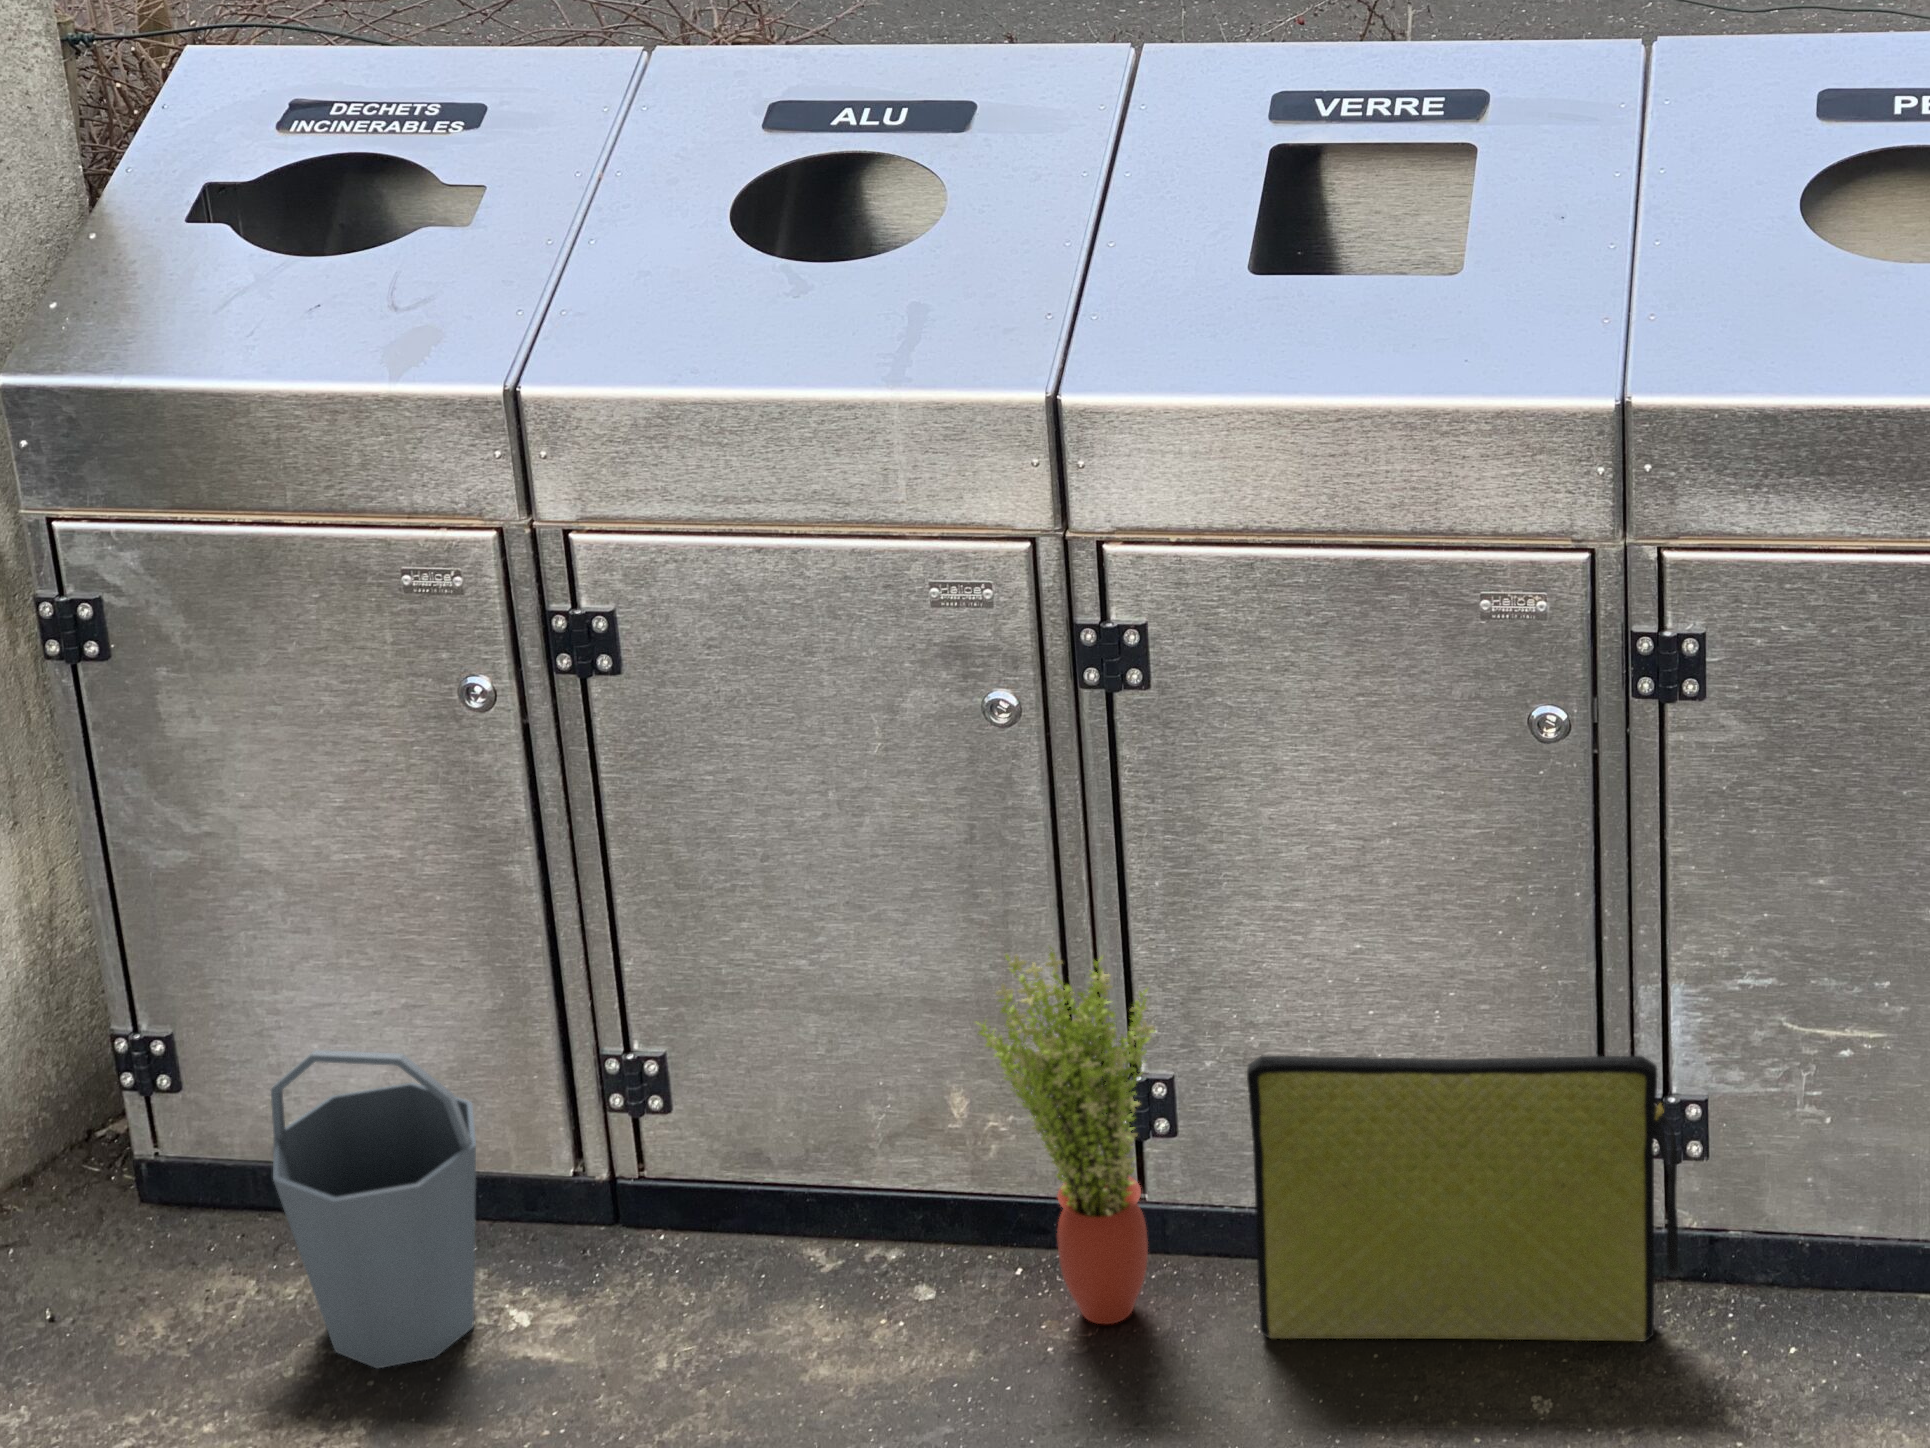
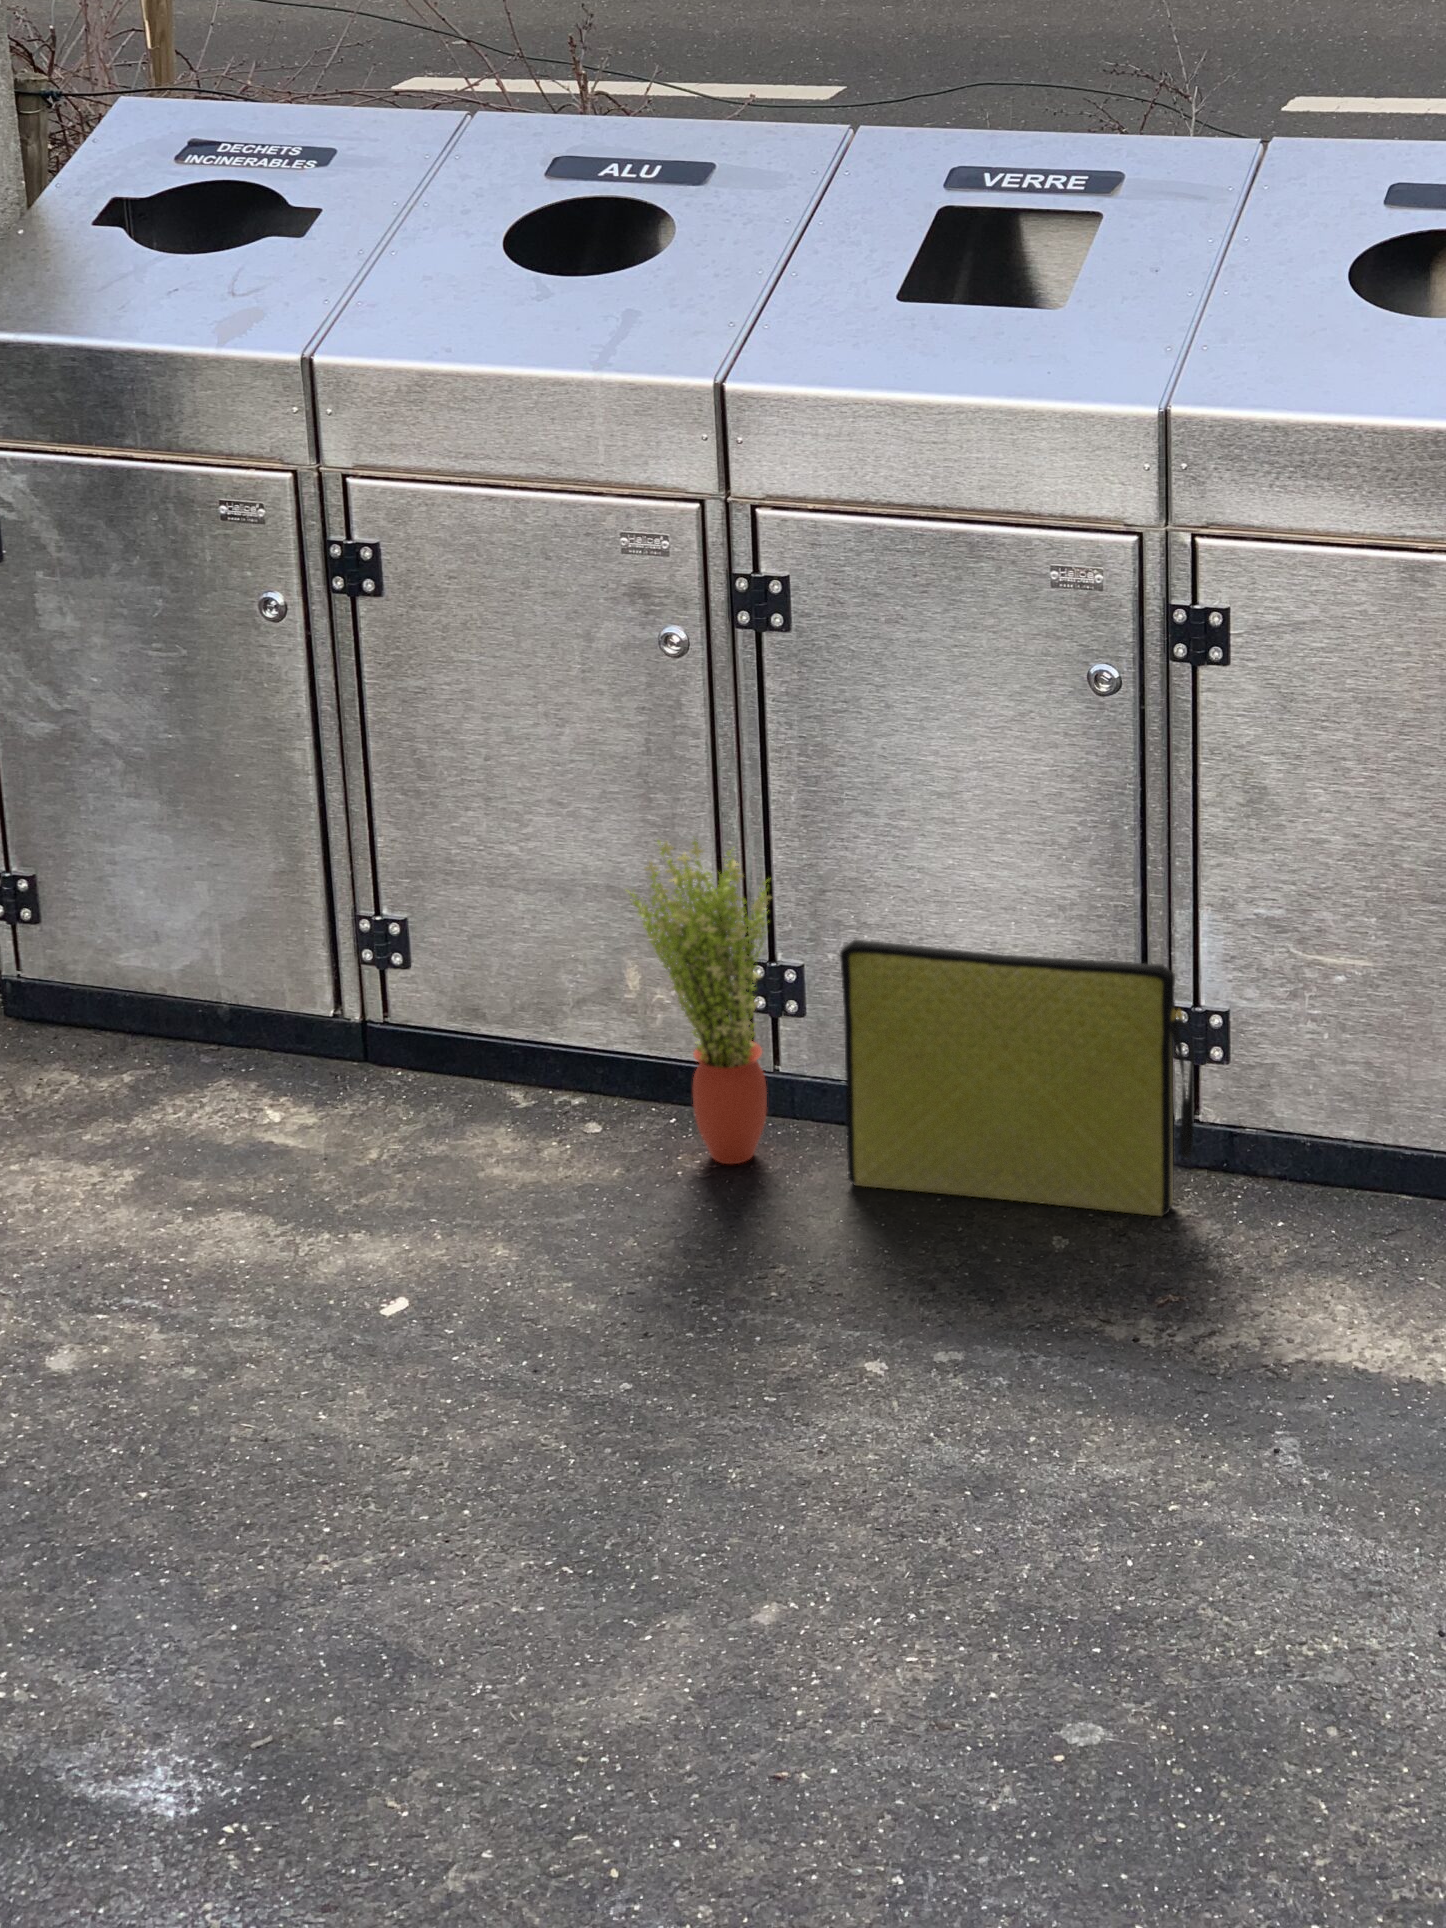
bucket: present [271,1050,476,1368] -> none [82,876,249,1140]

